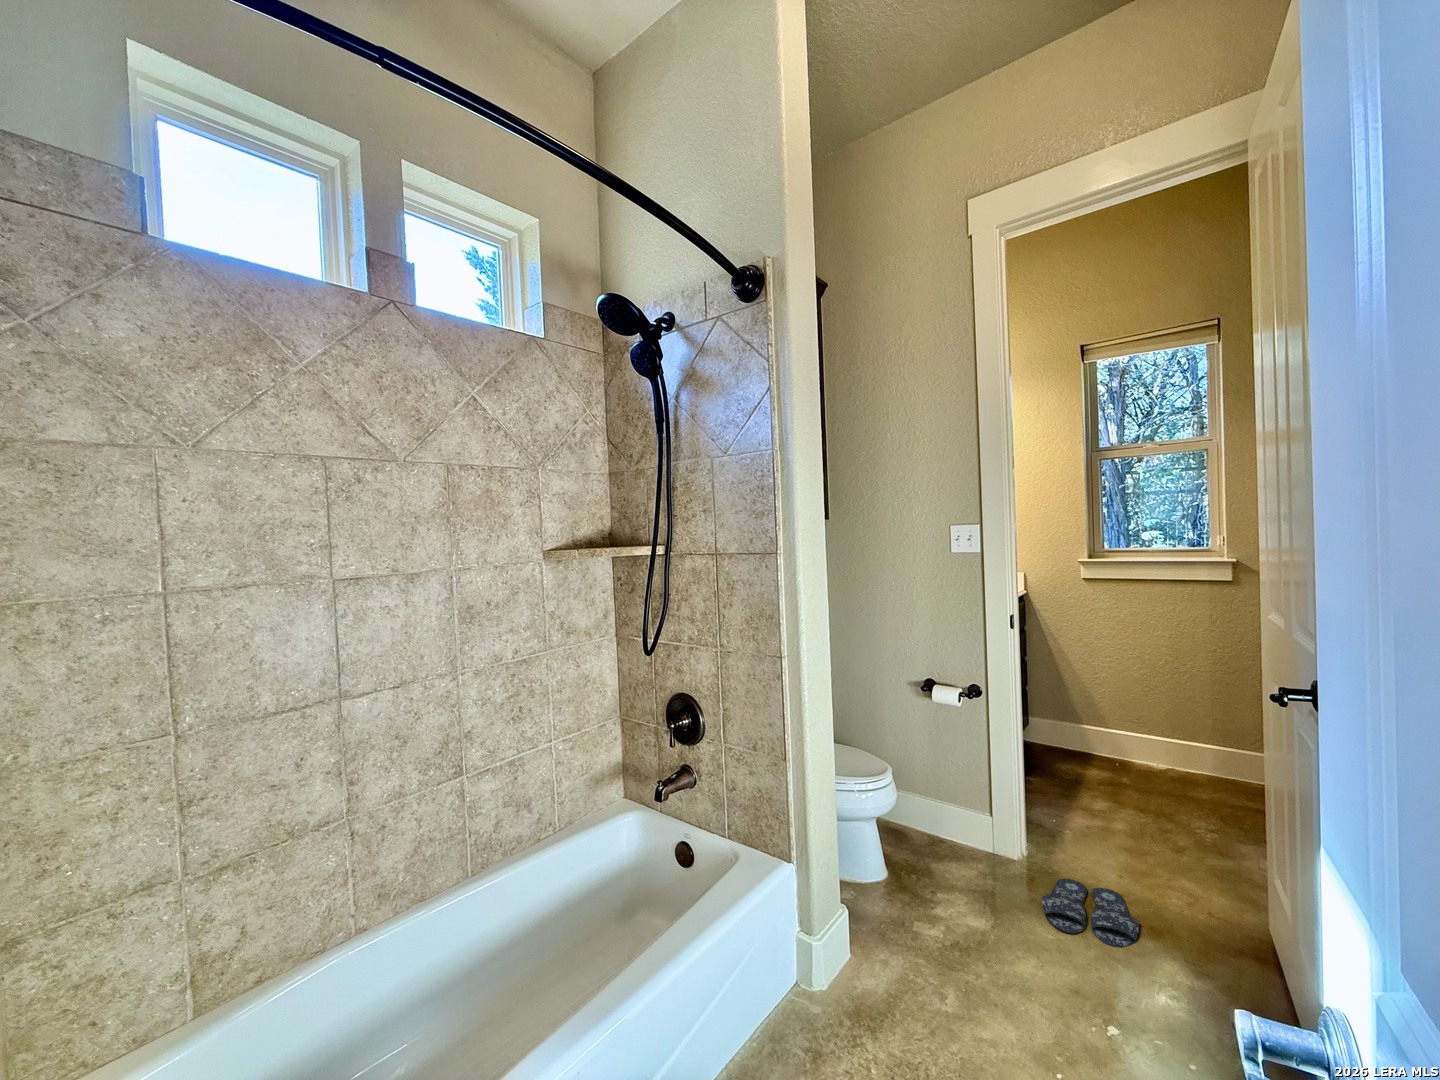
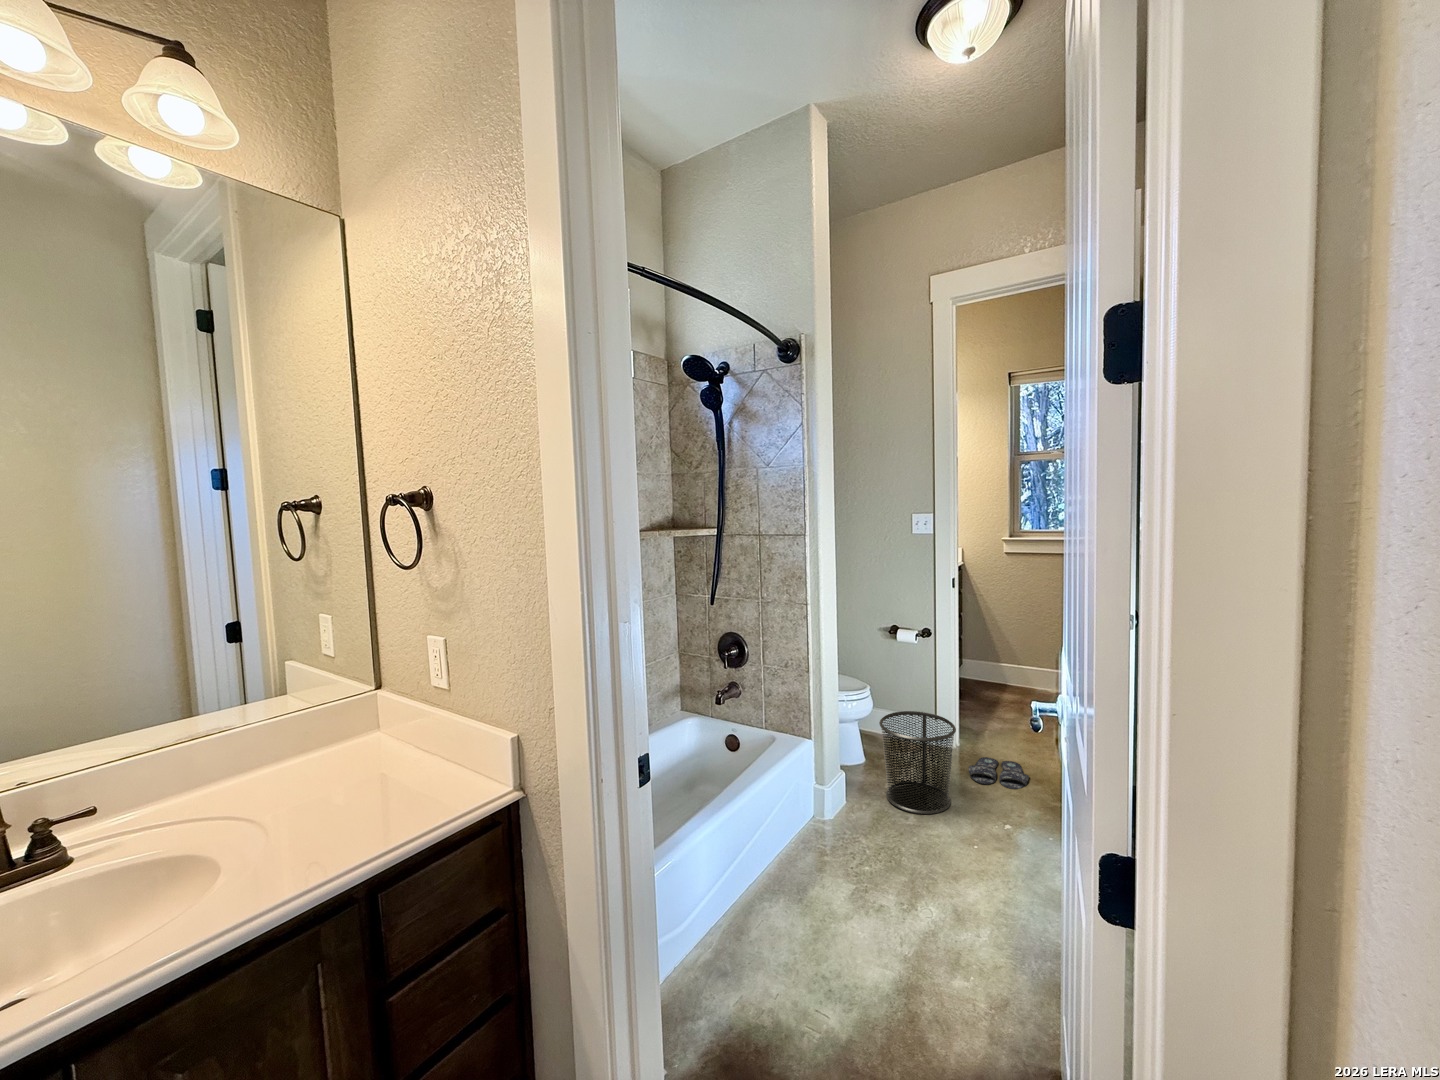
waste bin: none [901,813,1020,991] -> present [879,711,956,814]

